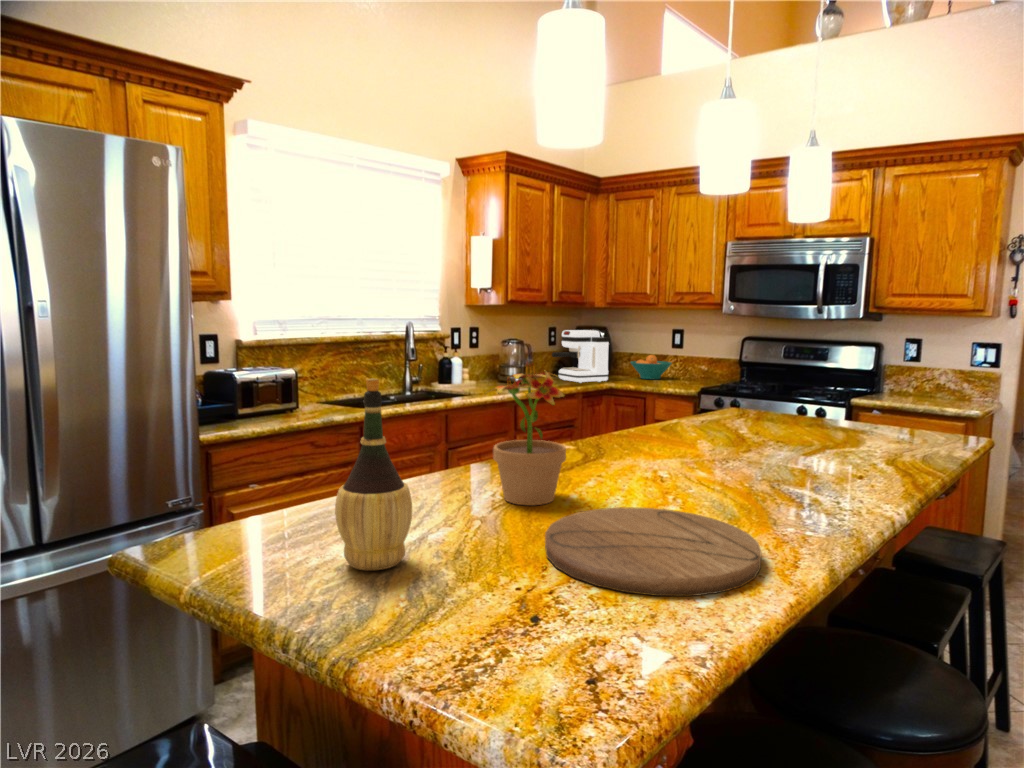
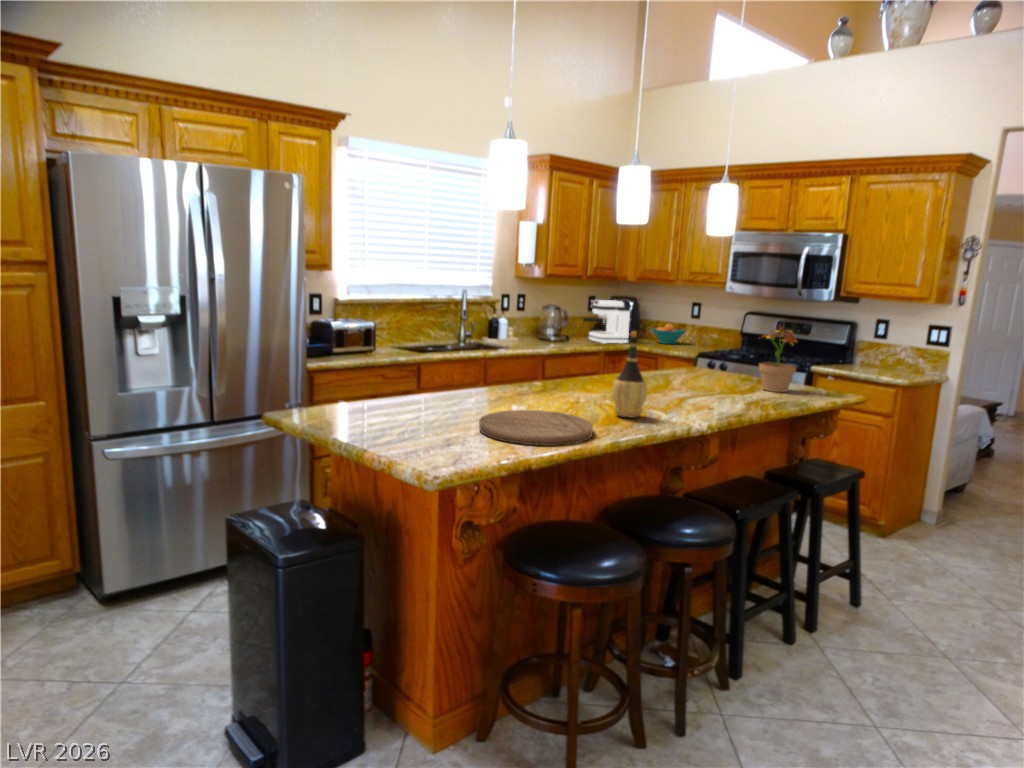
potted plant: present [486,363,566,505] -> present [759,326,797,392]
wine bottle: present [335,378,412,570] -> present [613,331,648,417]

